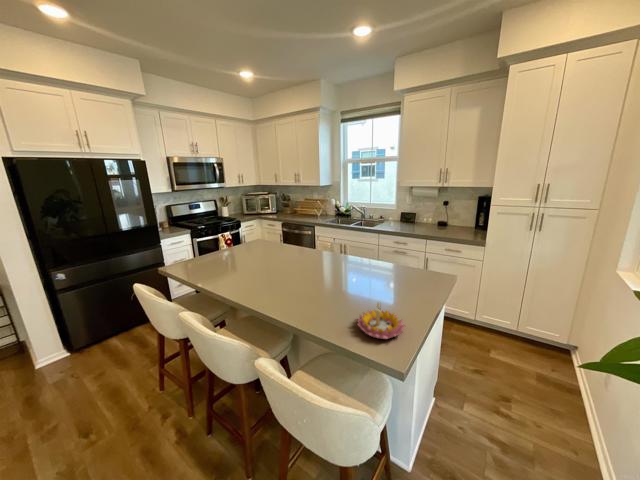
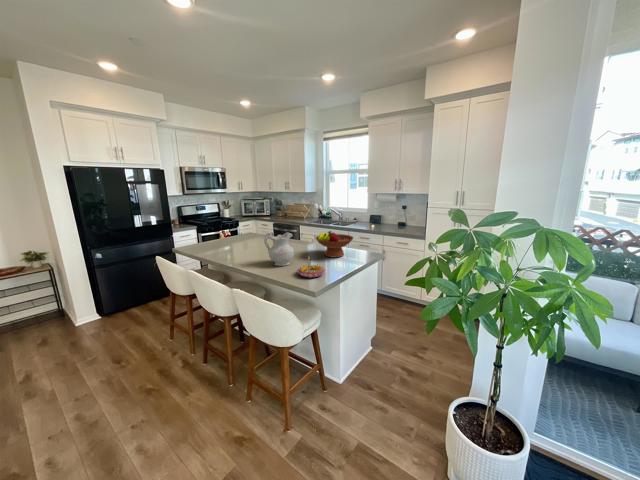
fruit bowl: none [365,247,423,287] -> present [316,231,353,258]
ceramic pitcher: none [296,254,341,308] -> present [264,232,294,266]

